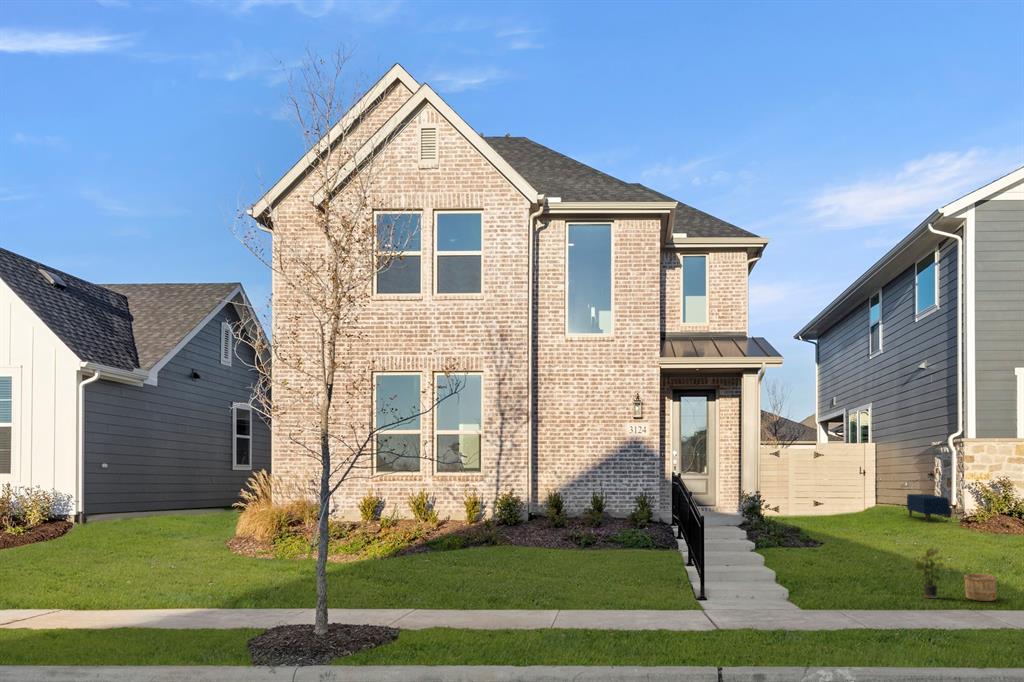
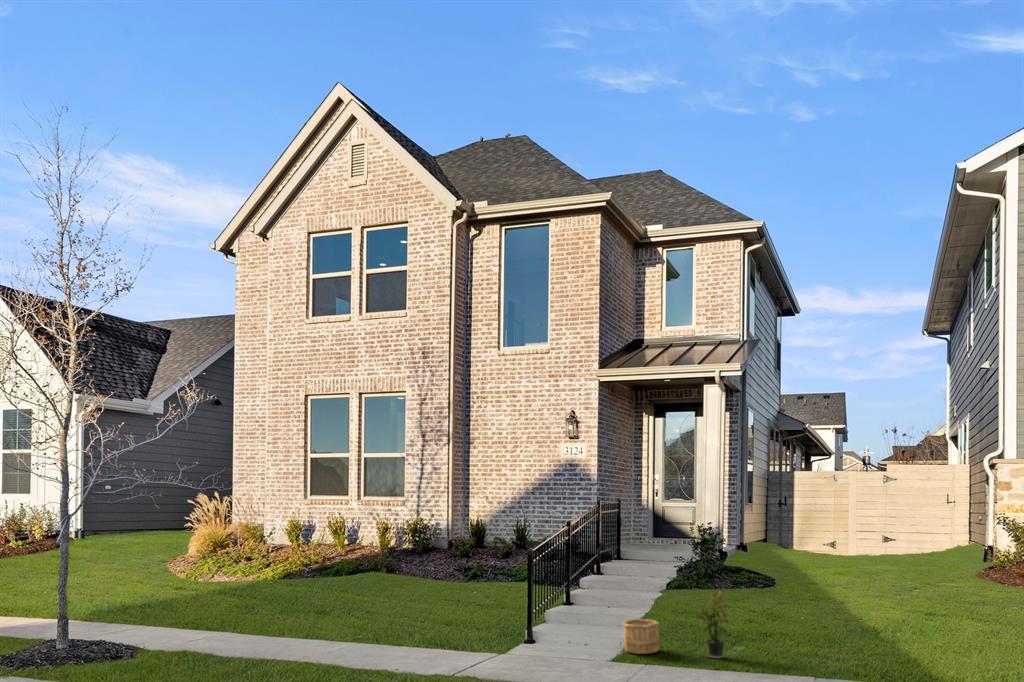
bench: present [907,494,949,522] -> none [959,530,998,566]
wooden bucket: present [964,573,997,601] -> present [622,619,659,654]

